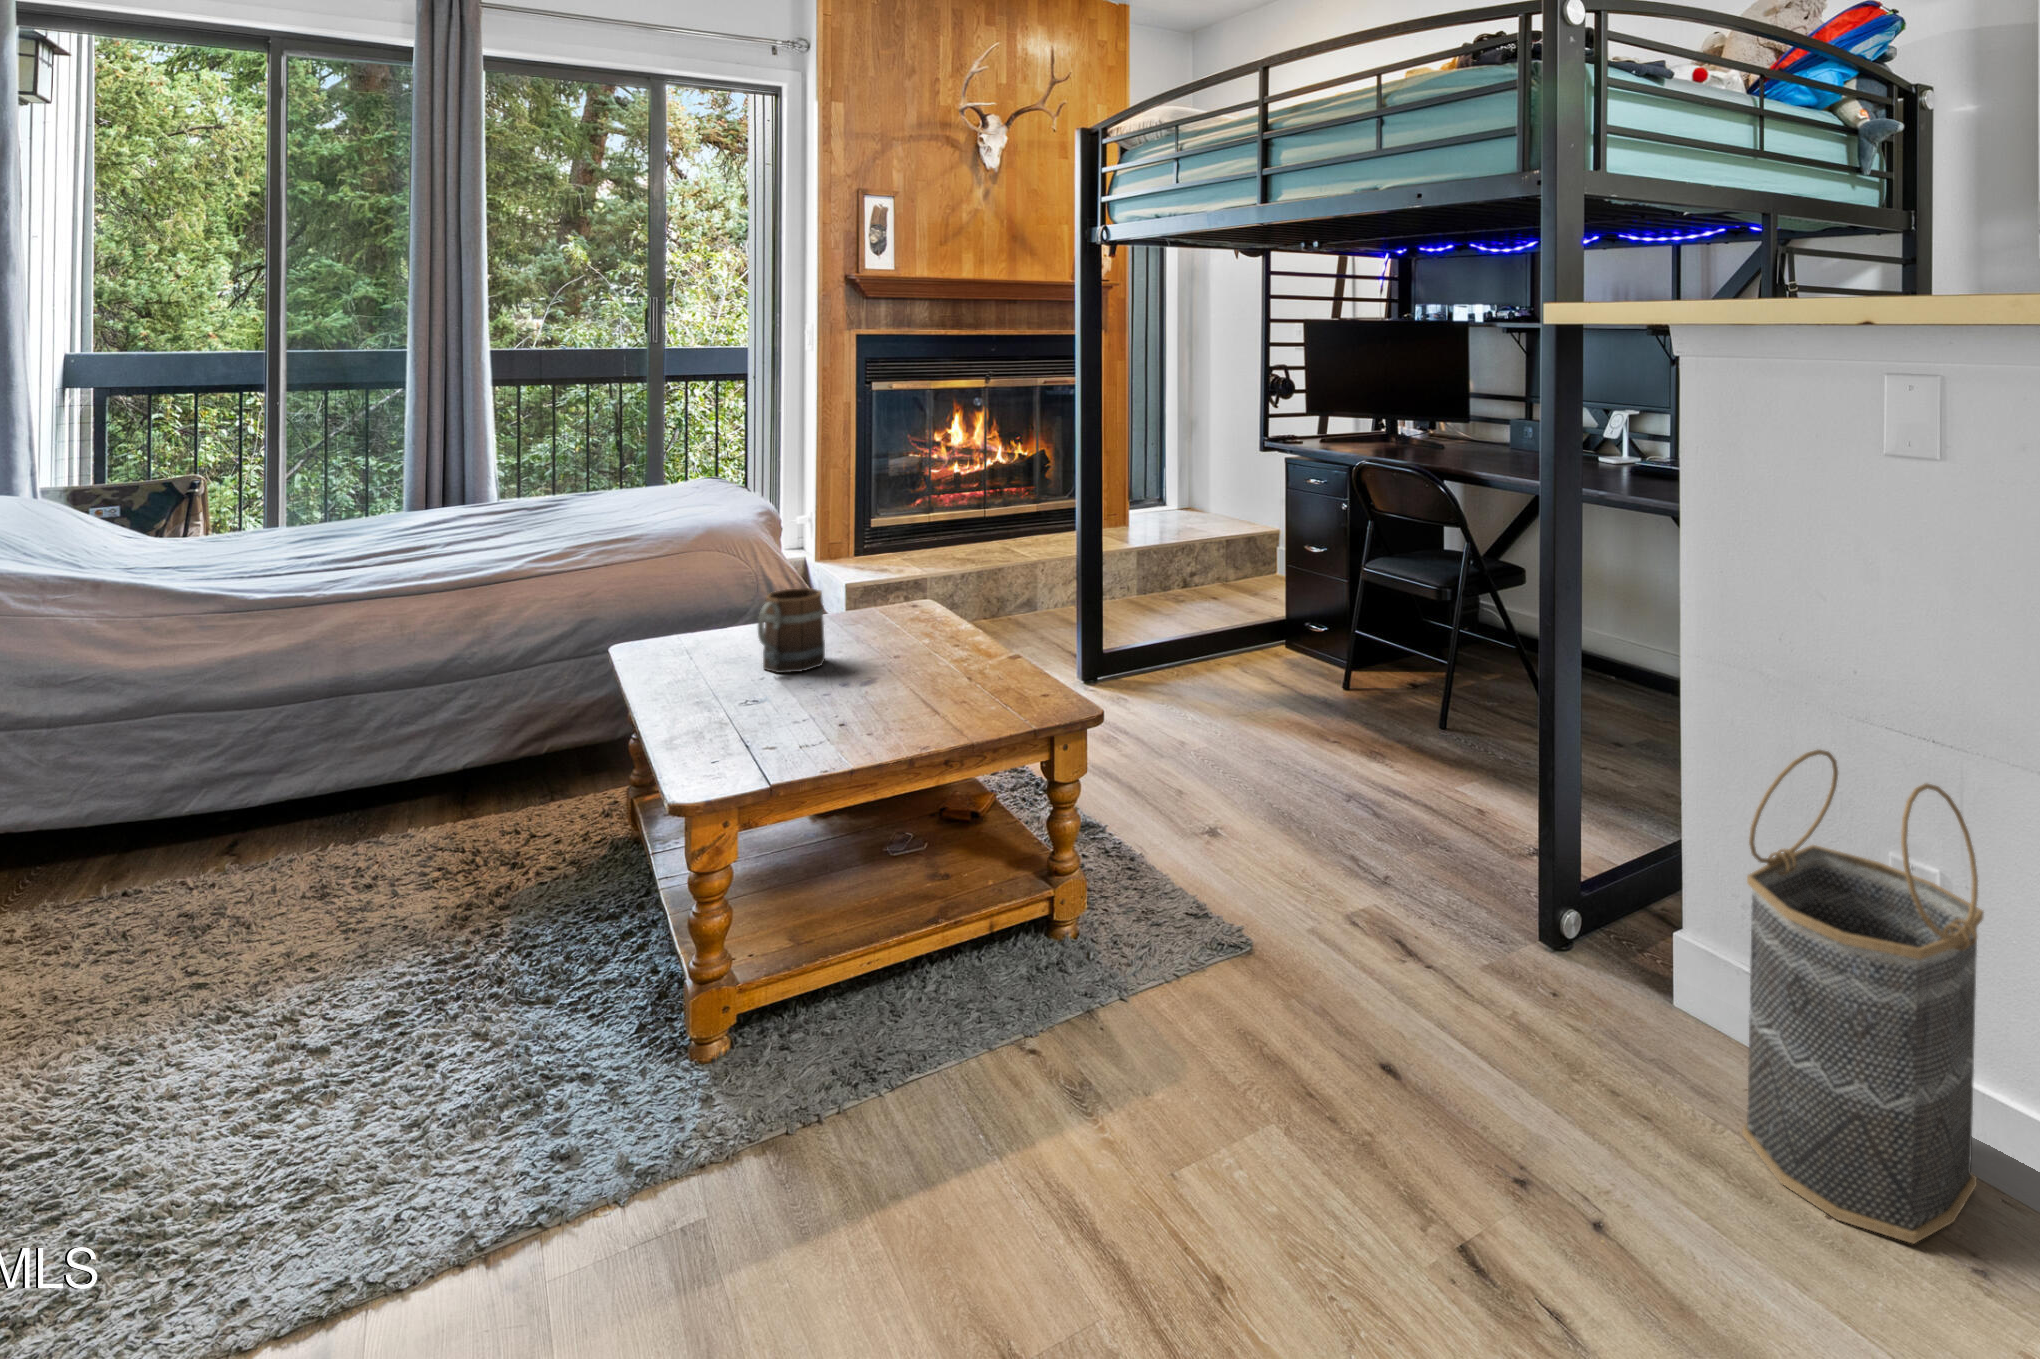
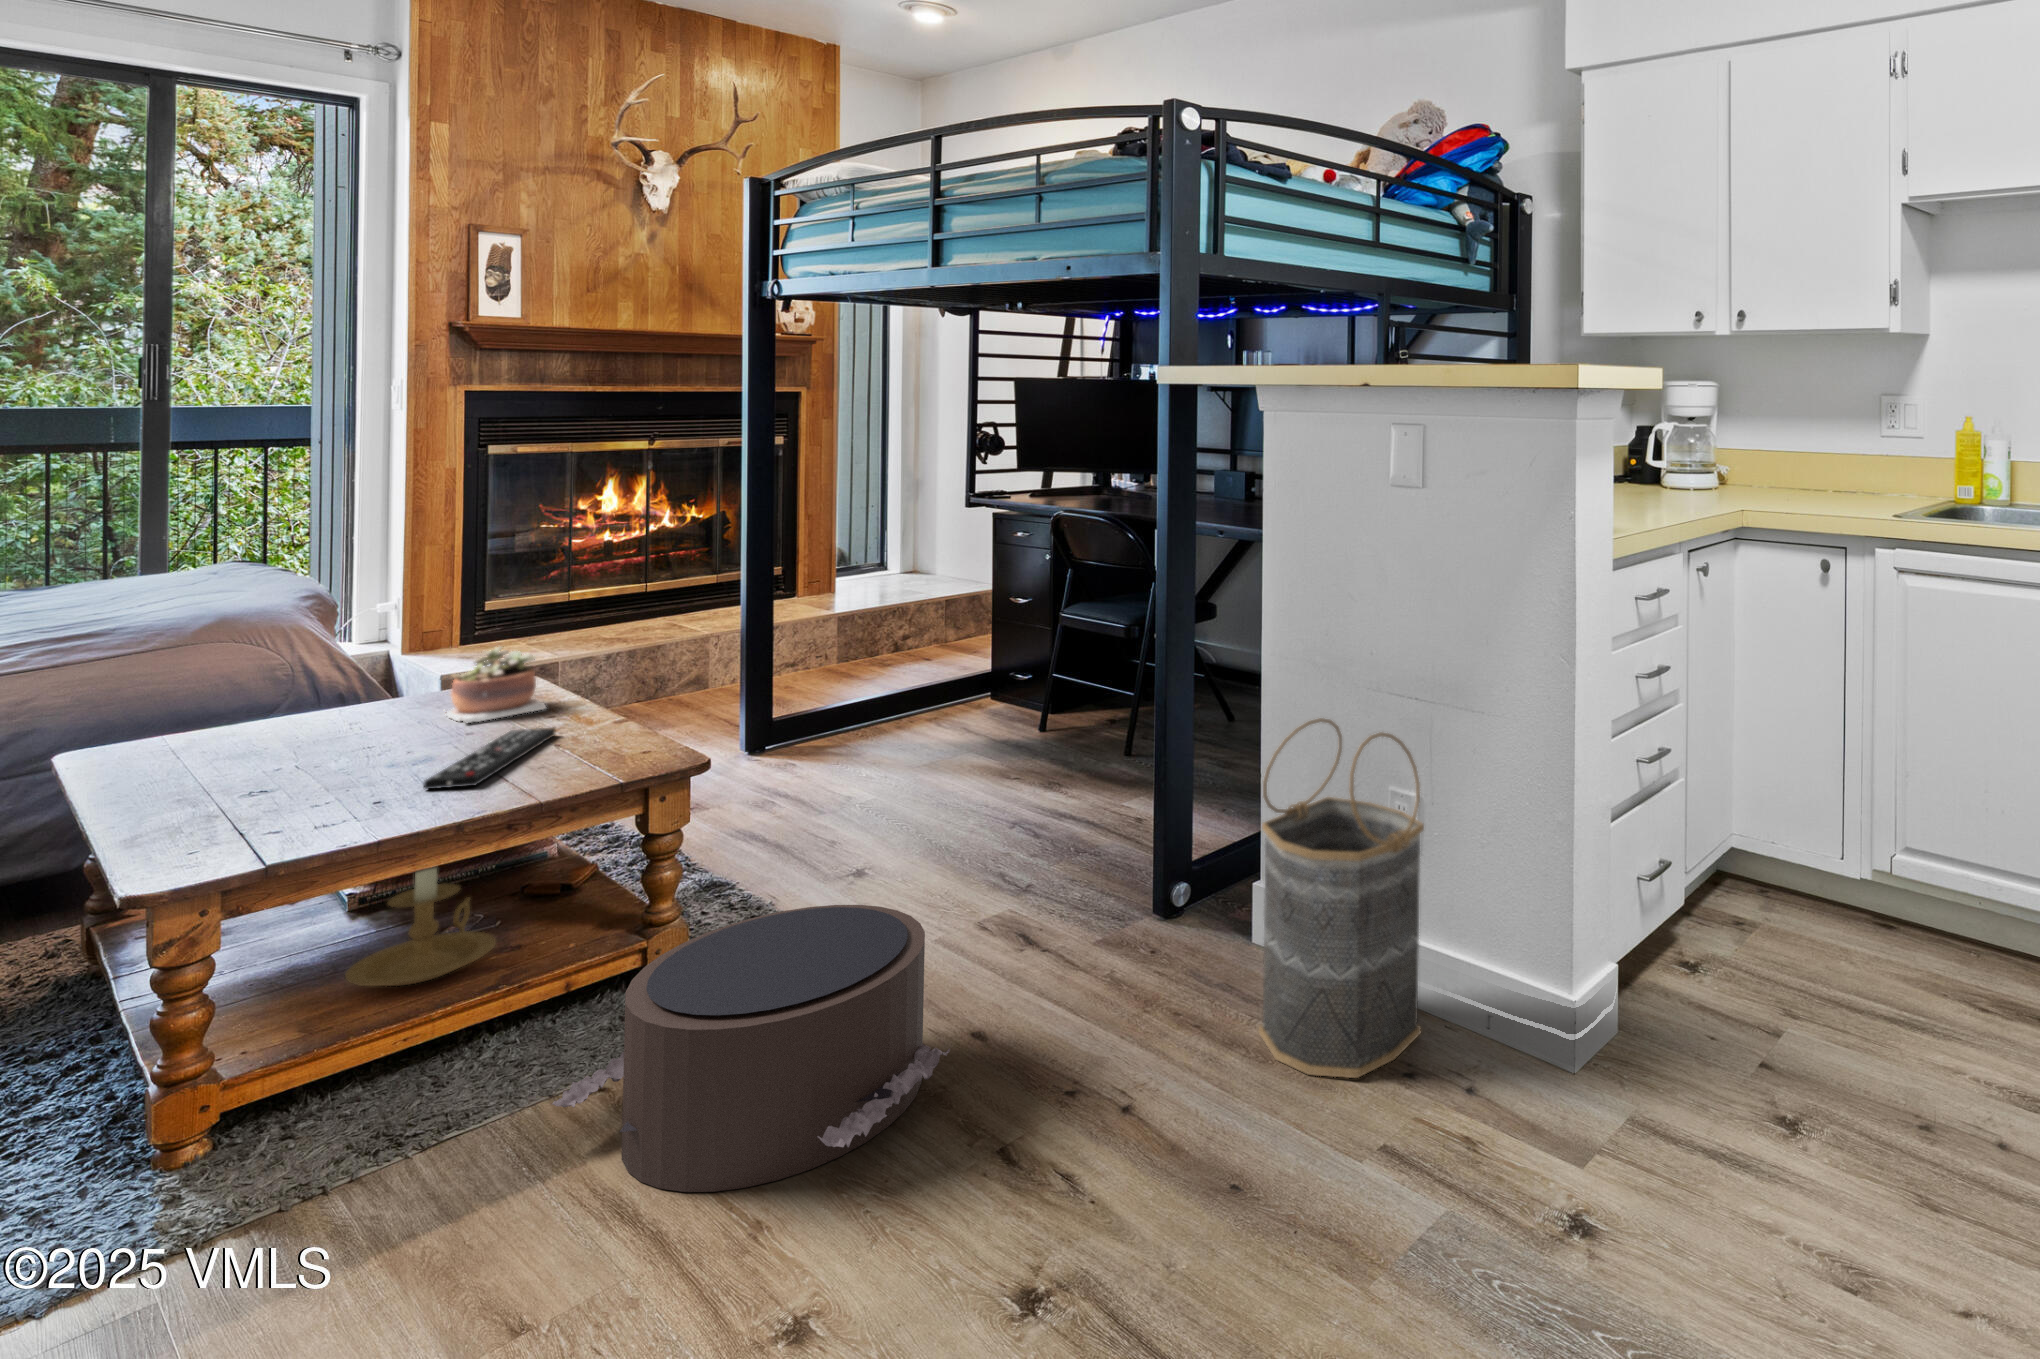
succulent plant: none [869,574,950,647] -> present [446,647,546,723]
mug: present [758,588,825,673] -> none [284,666,379,759]
remote control: none [868,658,963,718] -> present [424,727,556,789]
candle holder: none [813,756,928,904] -> present [345,868,496,986]
pouf: none [1001,890,1390,1227] -> present [552,905,950,1192]

